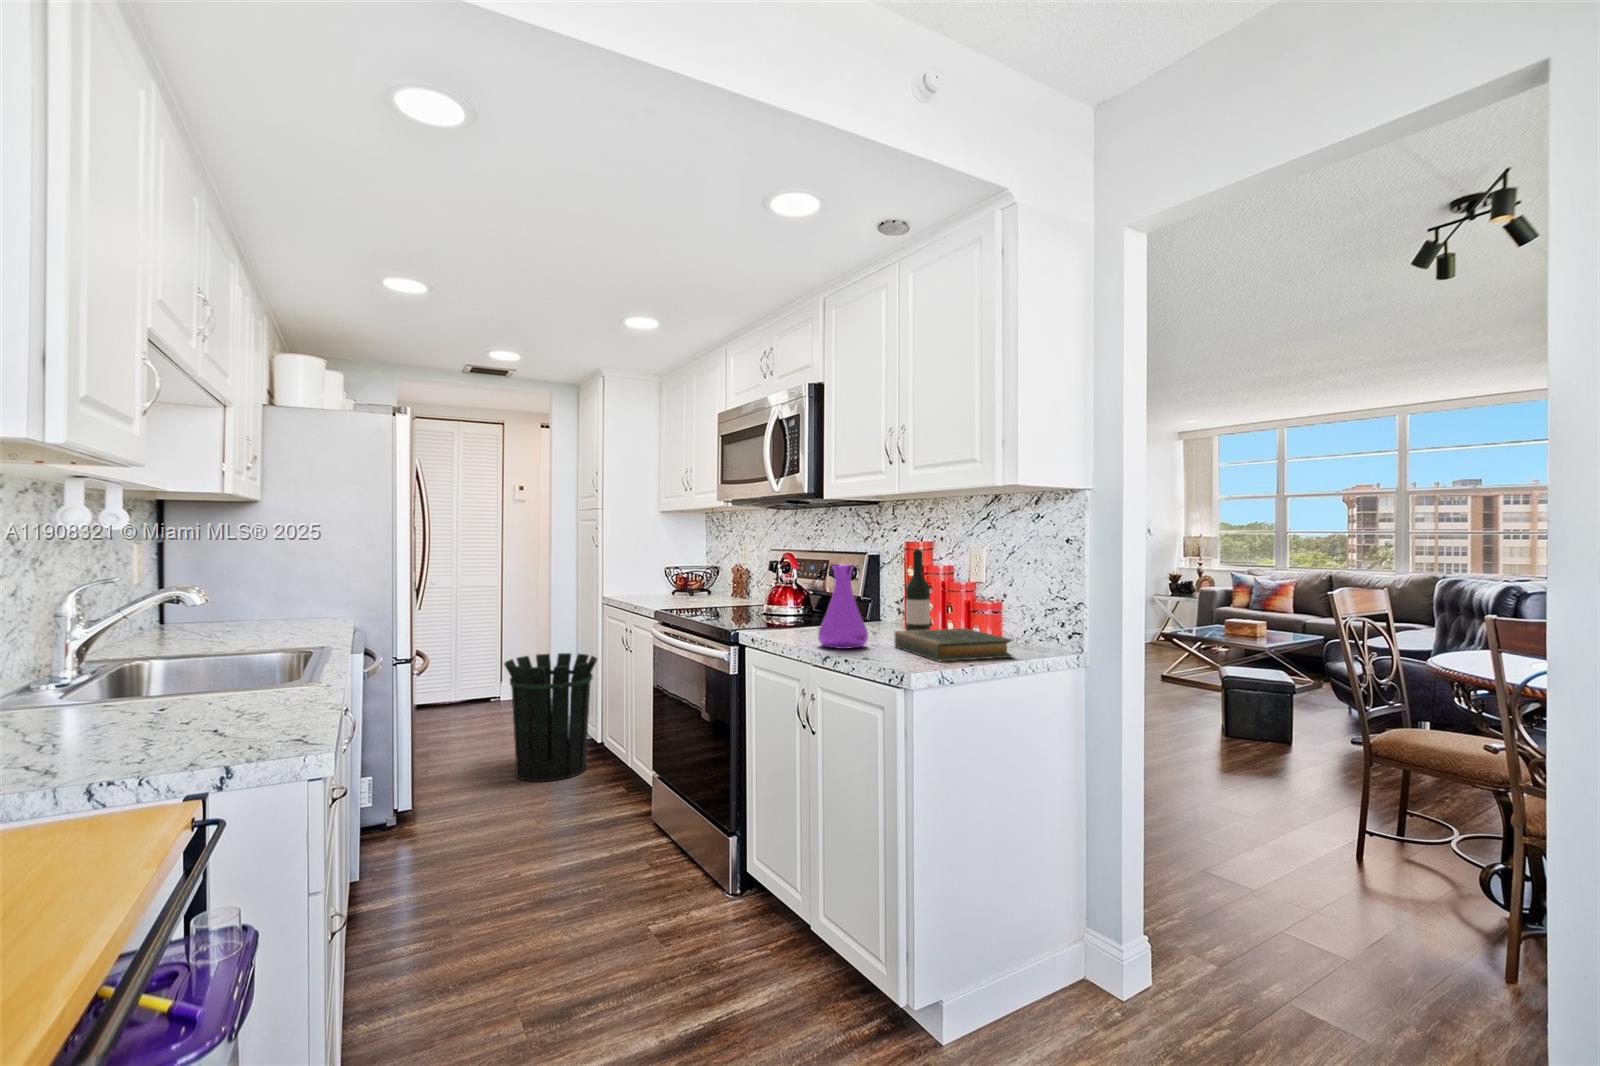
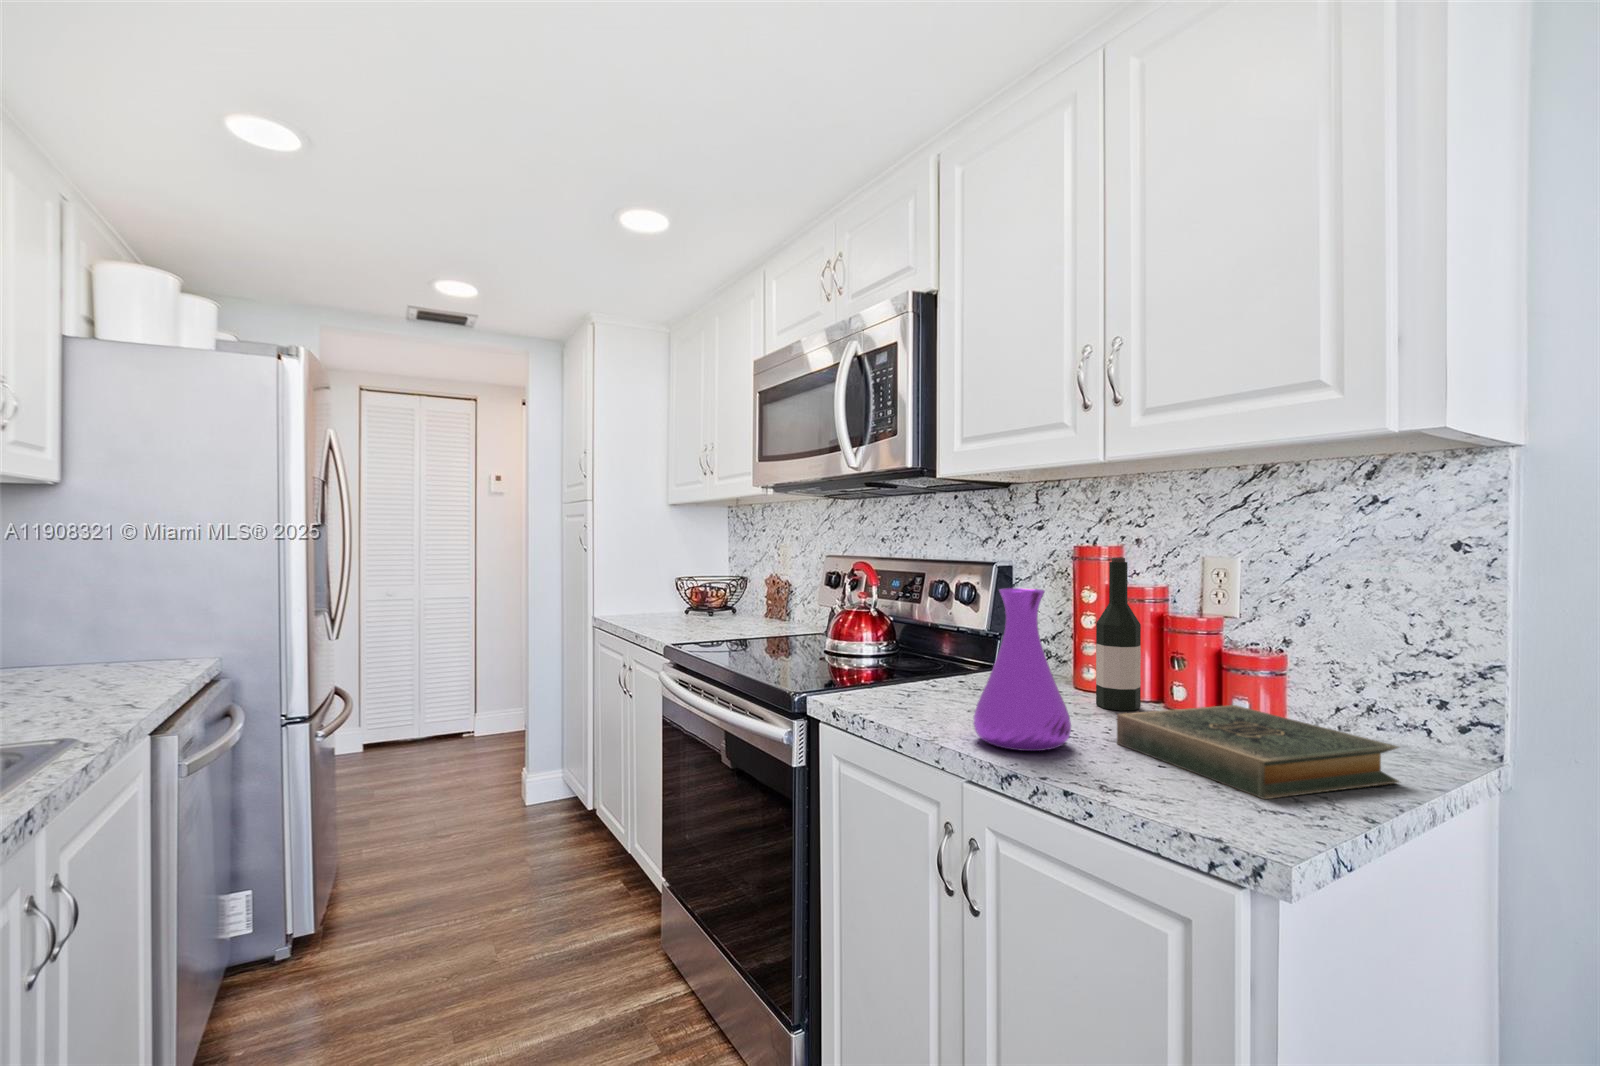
waste bin: present [504,653,597,781] -> none [455,692,586,877]

